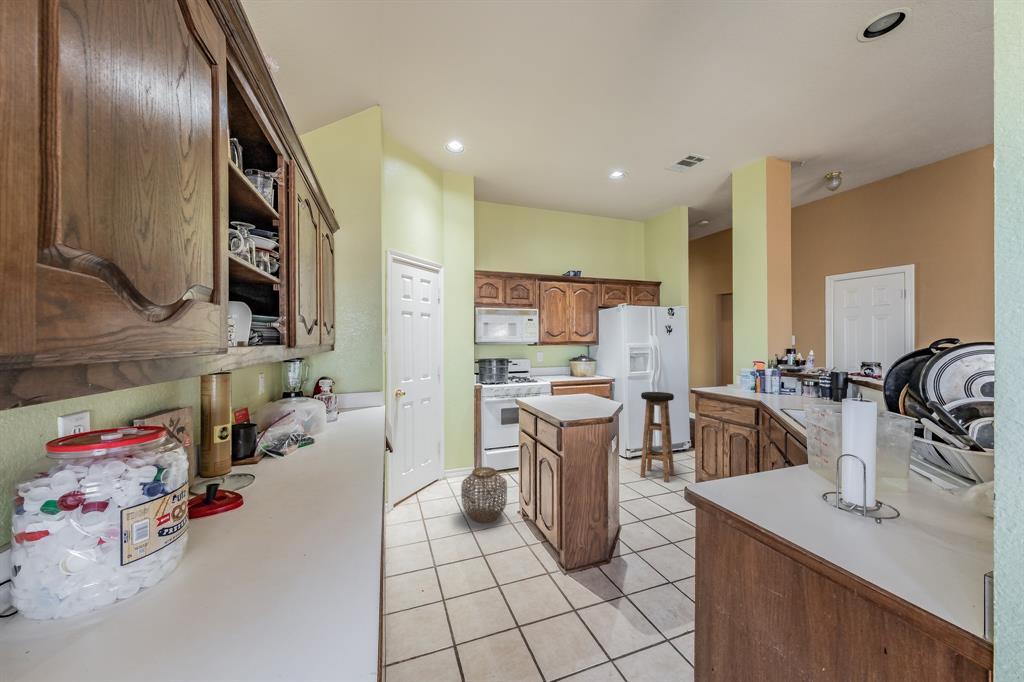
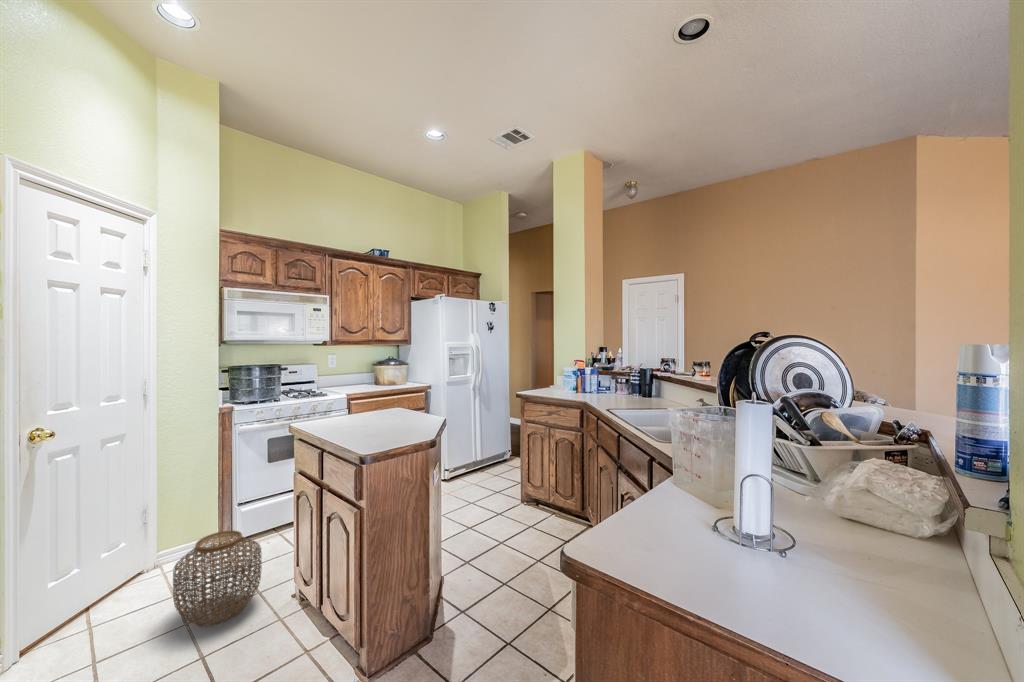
bar stool: present [640,392,674,482] -> none [458,398,496,503]

